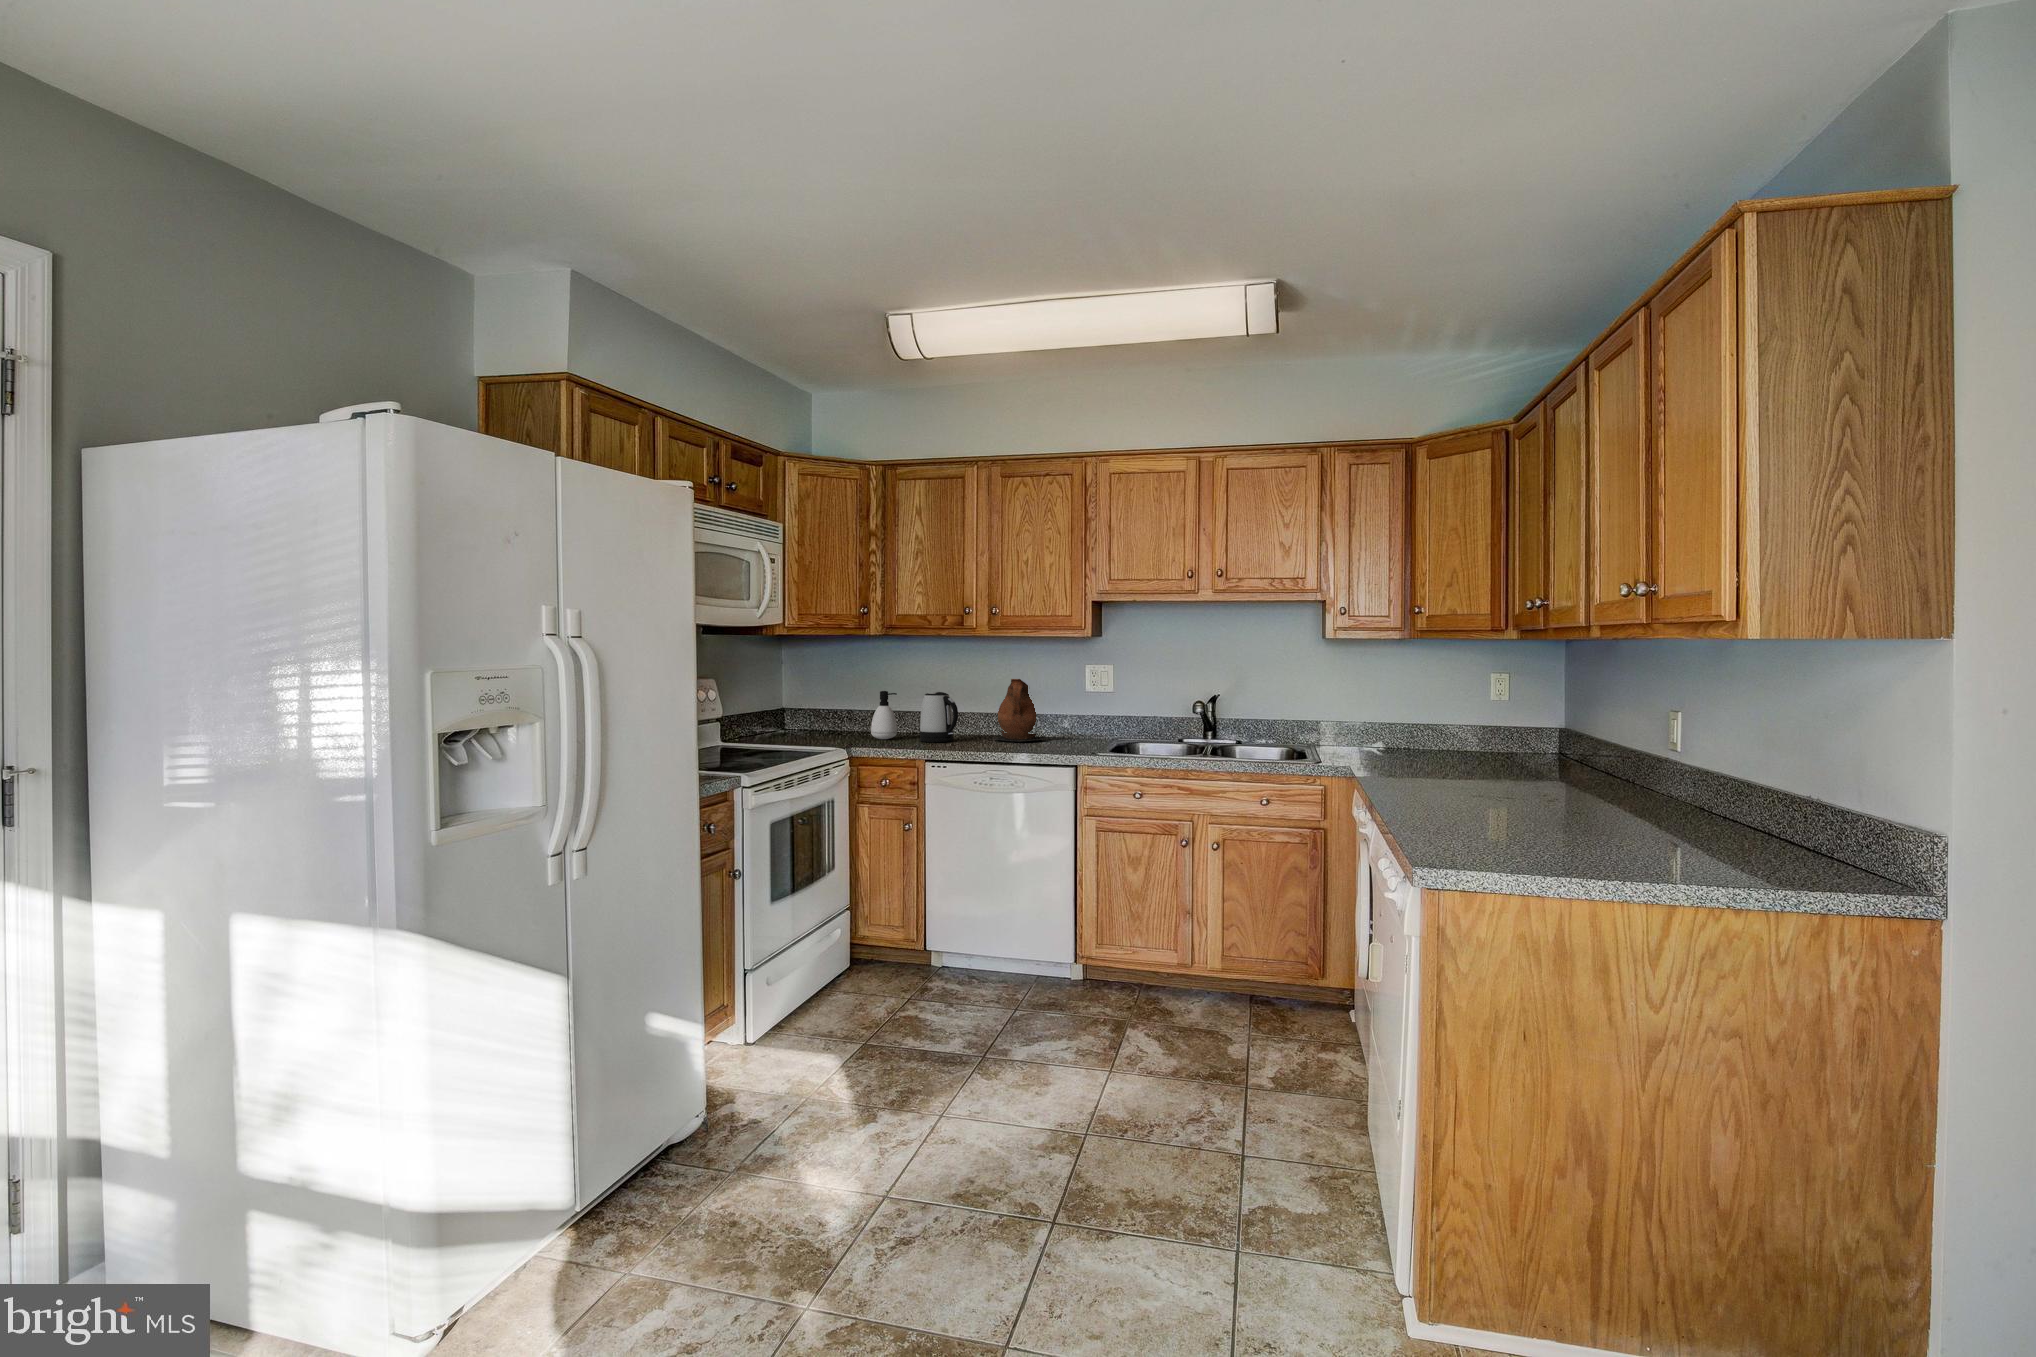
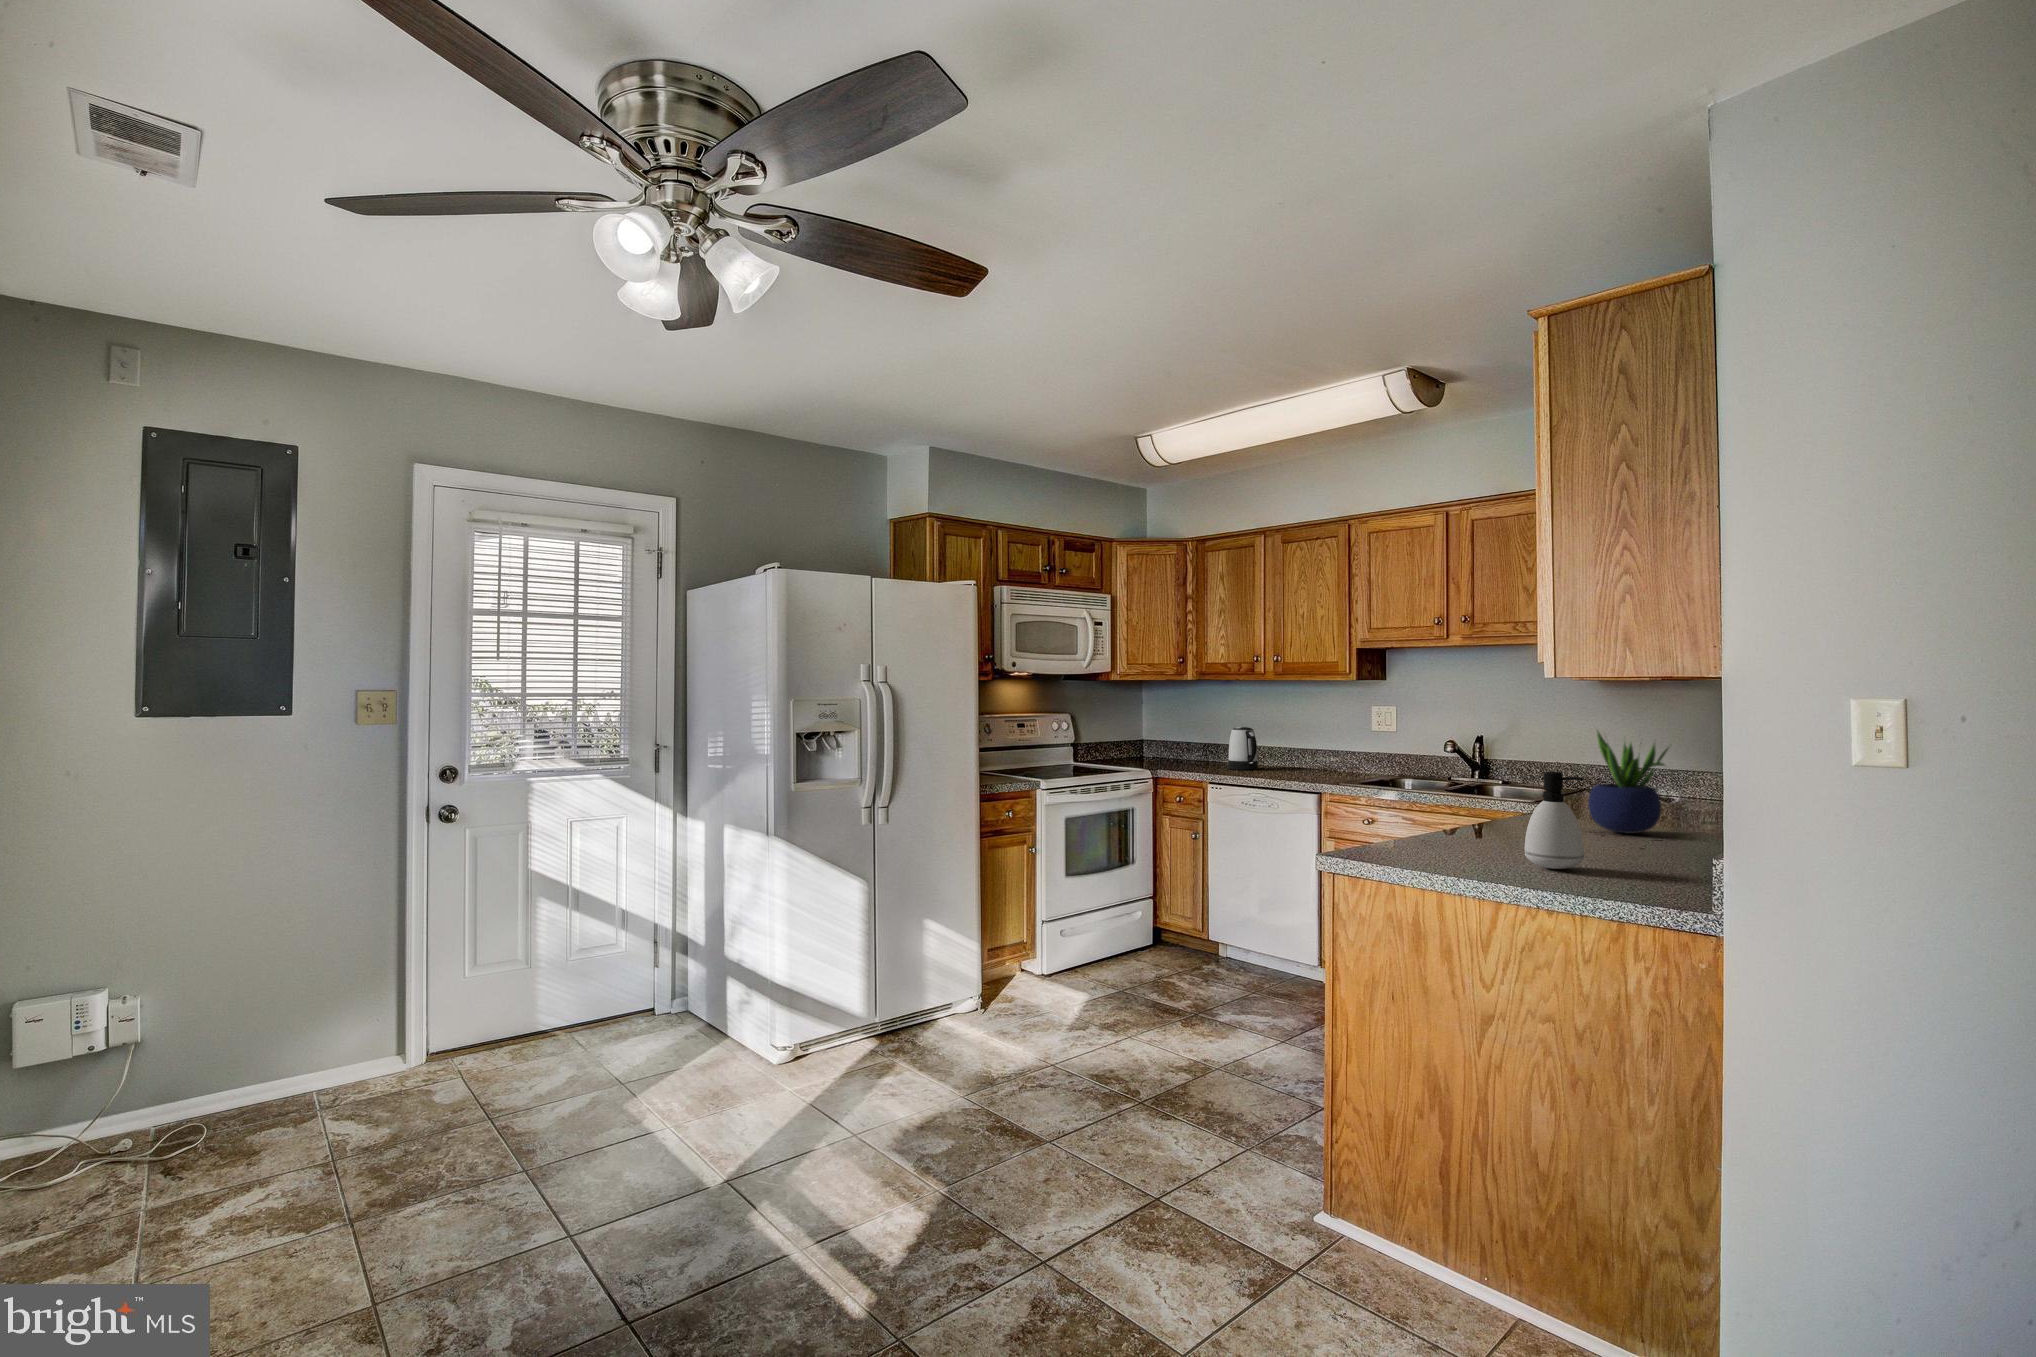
ceramic pitcher: present [992,679,1048,742] -> none [1290,717,1345,773]
potted plant: none [1470,687,1557,795] -> present [1588,731,1668,833]
soap dispenser: present [871,691,897,739] -> present [1525,771,1584,869]

